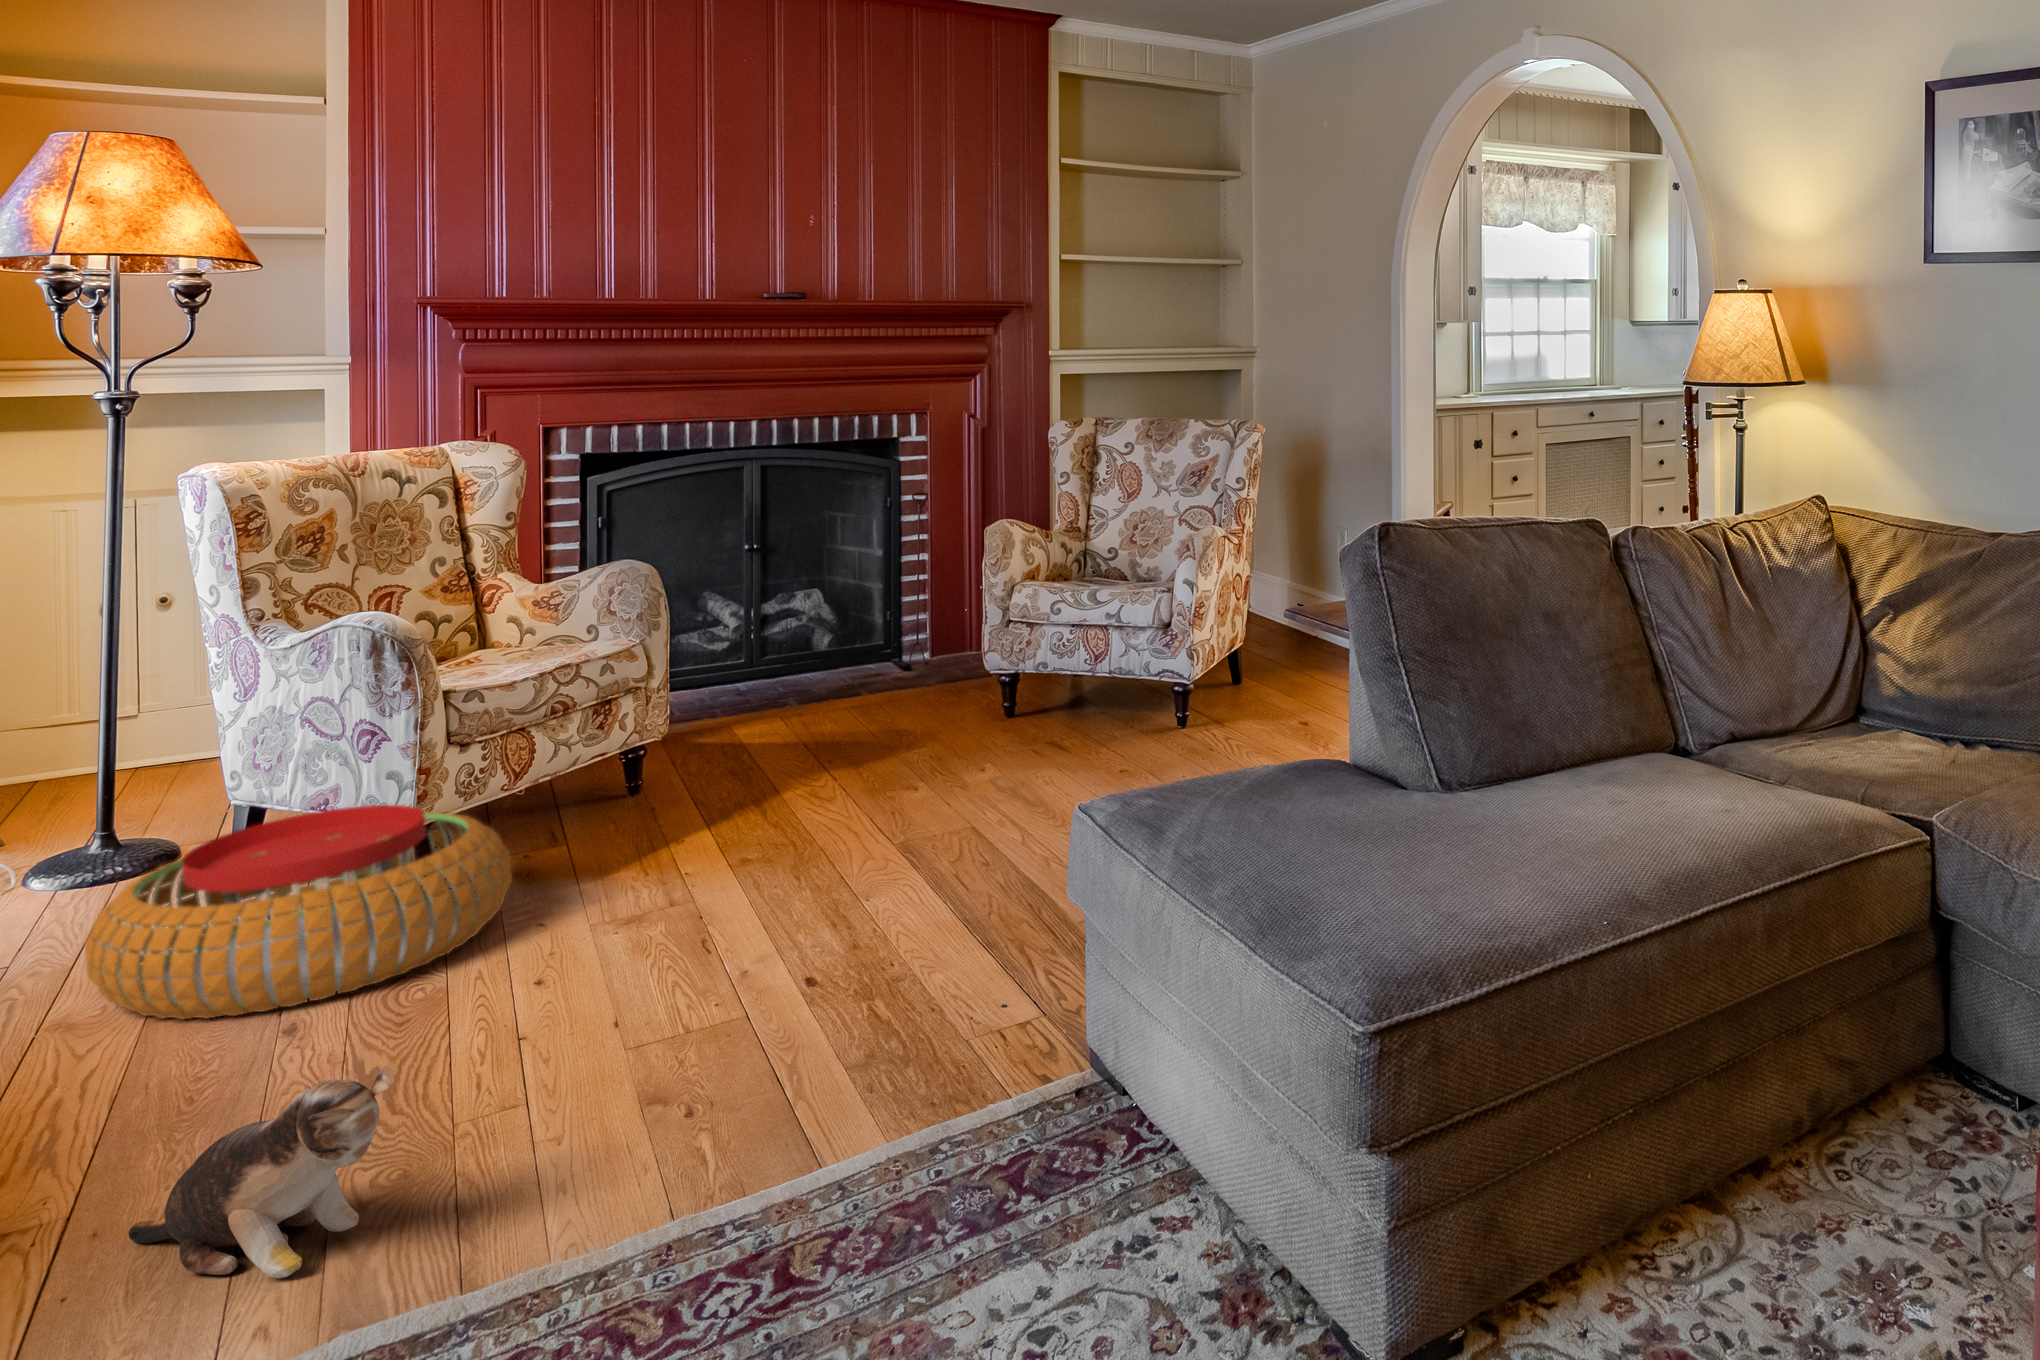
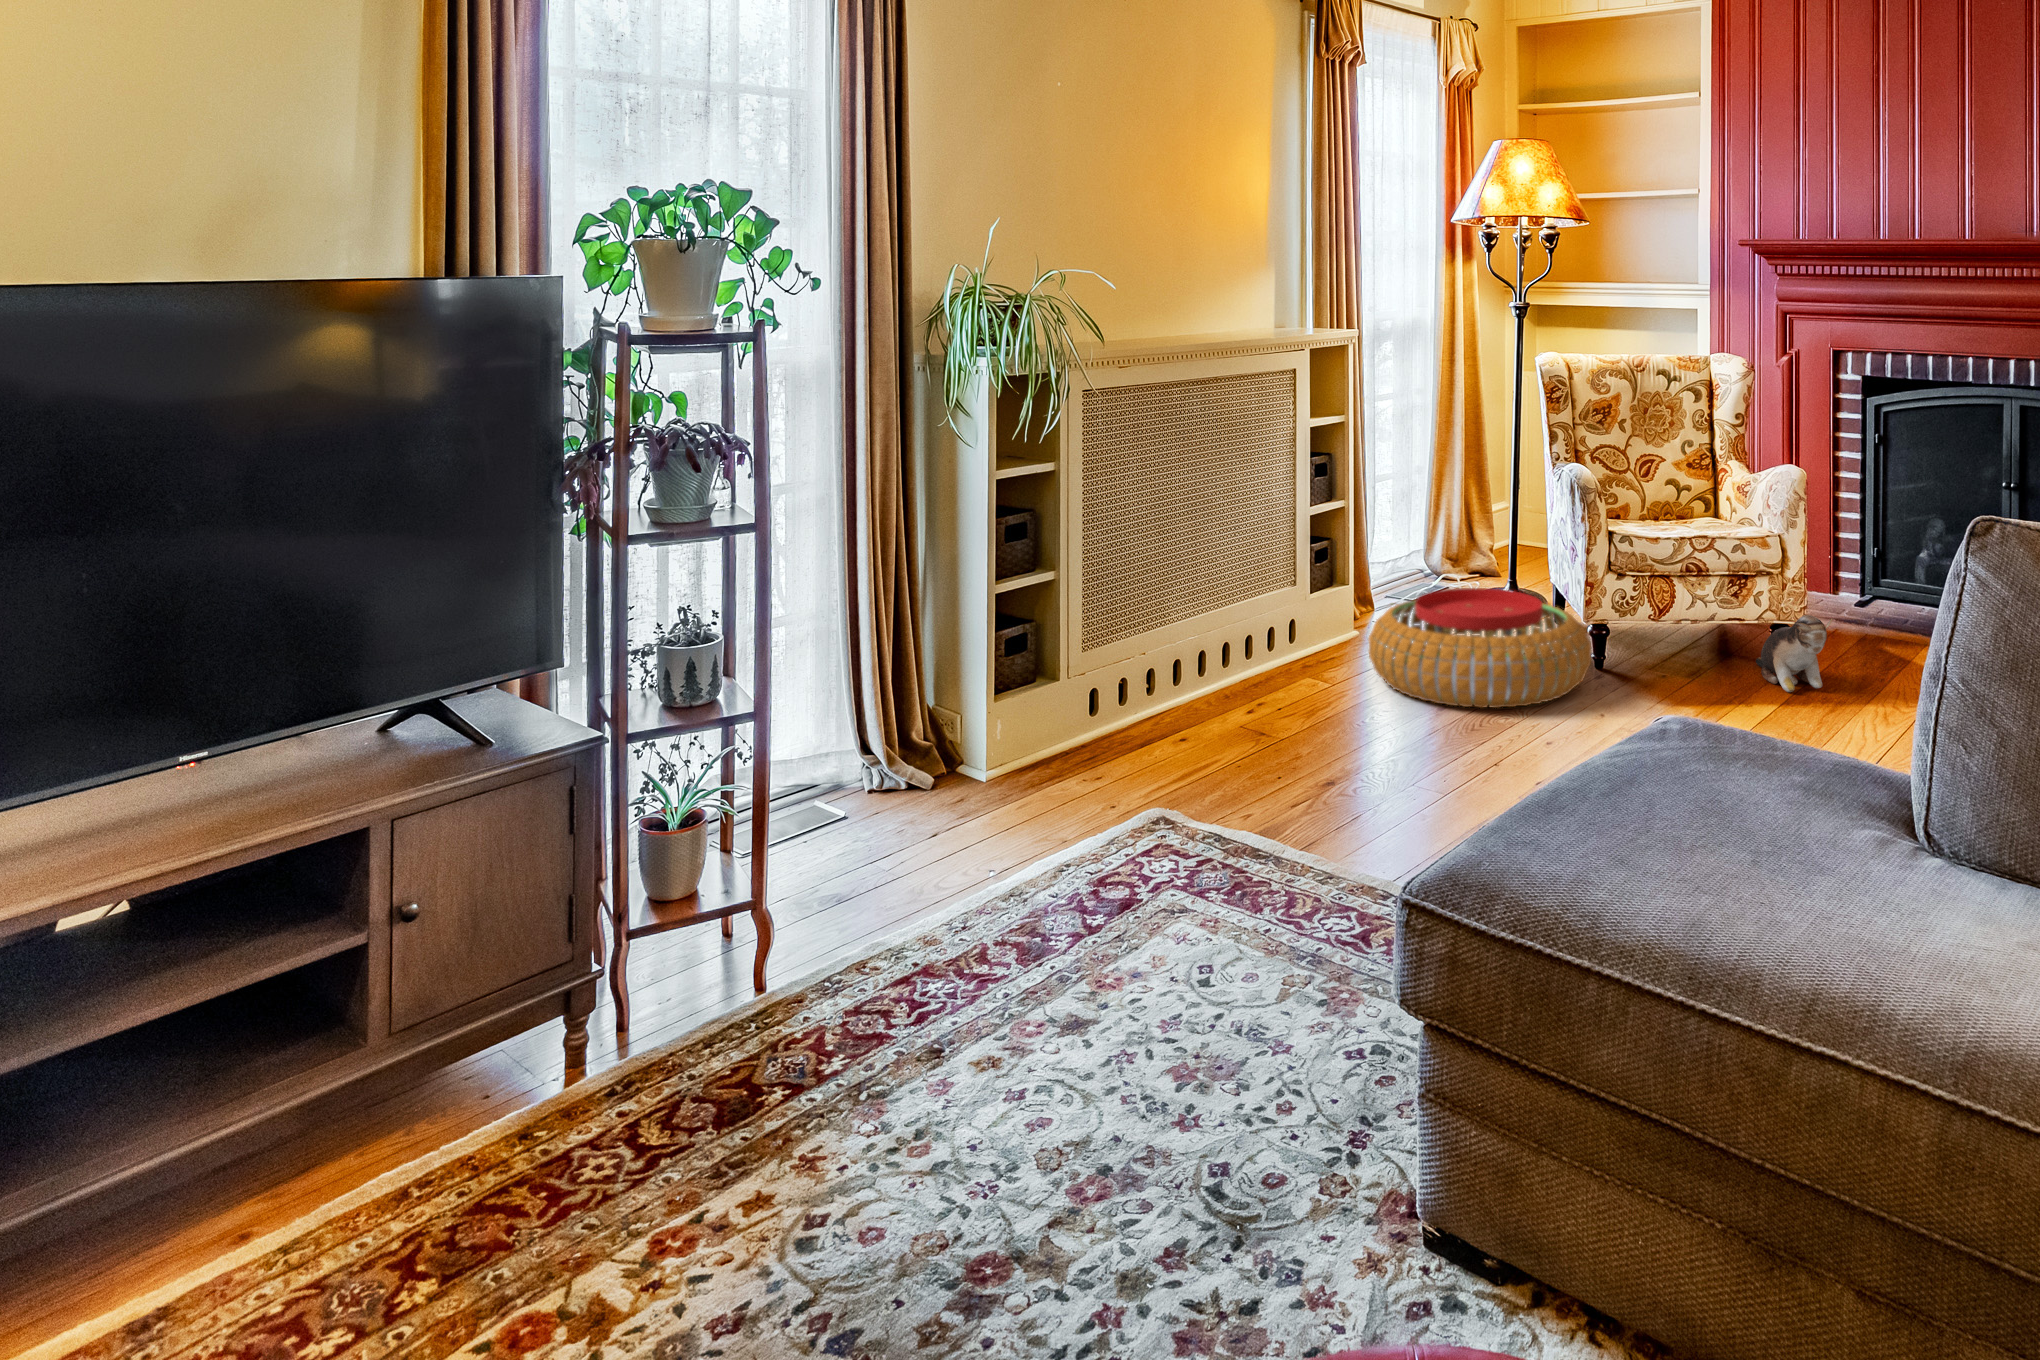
plush toy: present [129,1065,395,1278] -> present [1756,615,1833,692]

